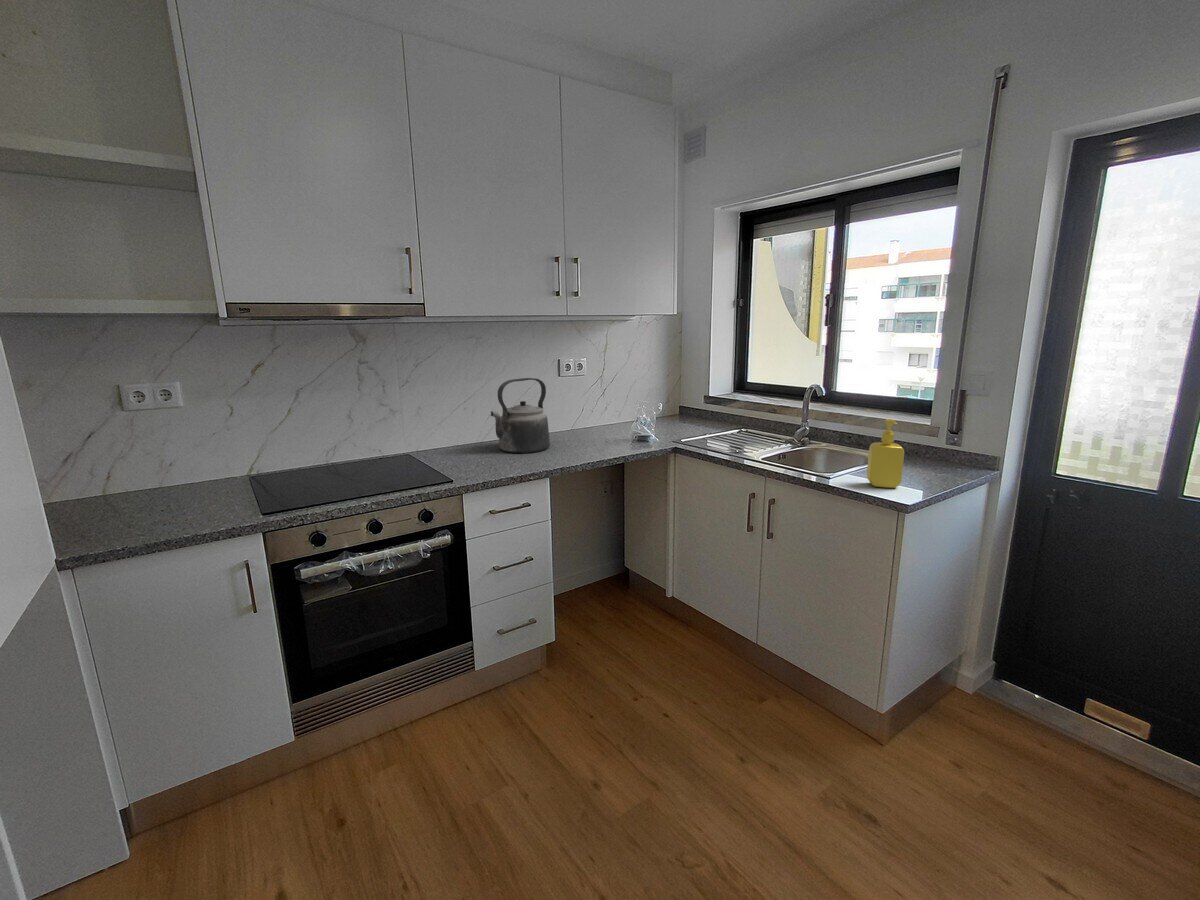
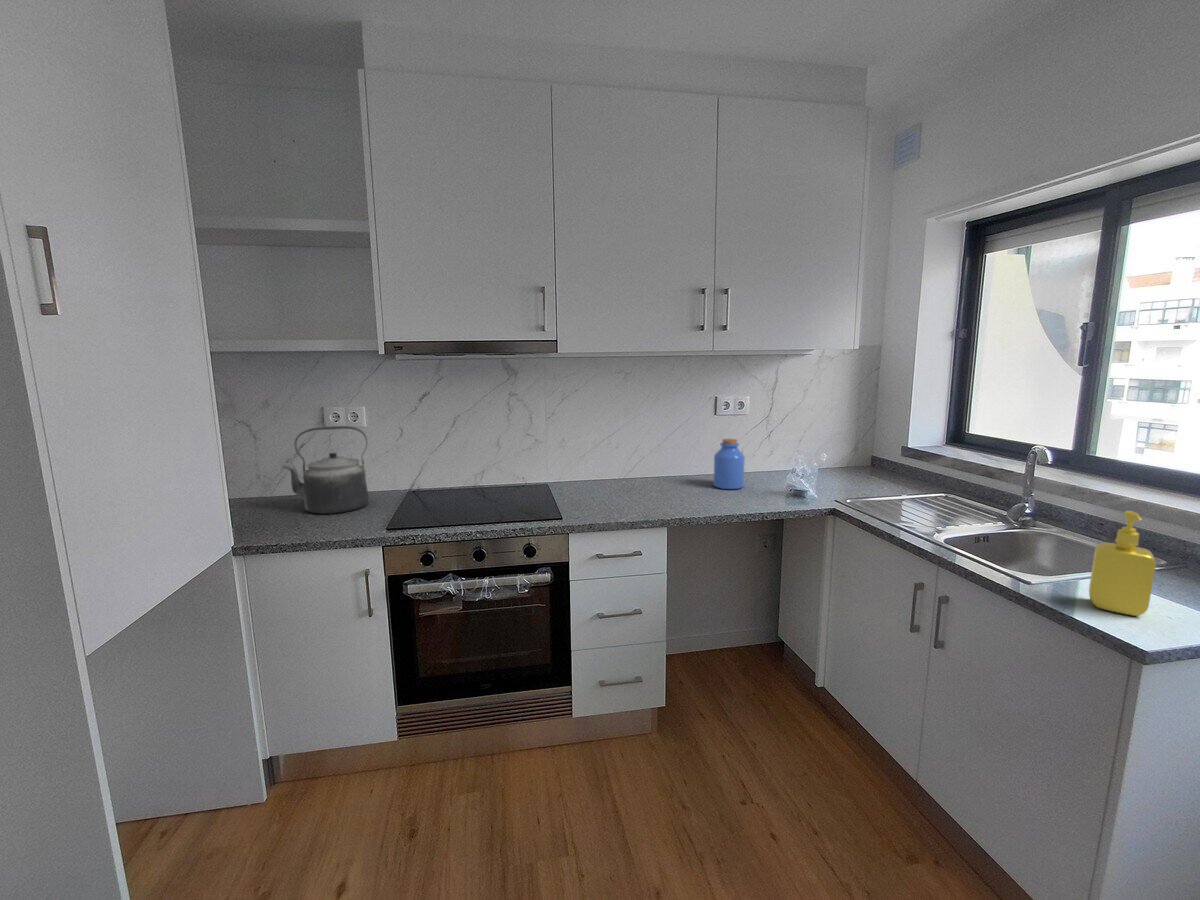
kettle: present [491,378,550,453] -> present [283,426,369,514]
jar: none [566,396,594,442] -> present [713,439,745,489]

